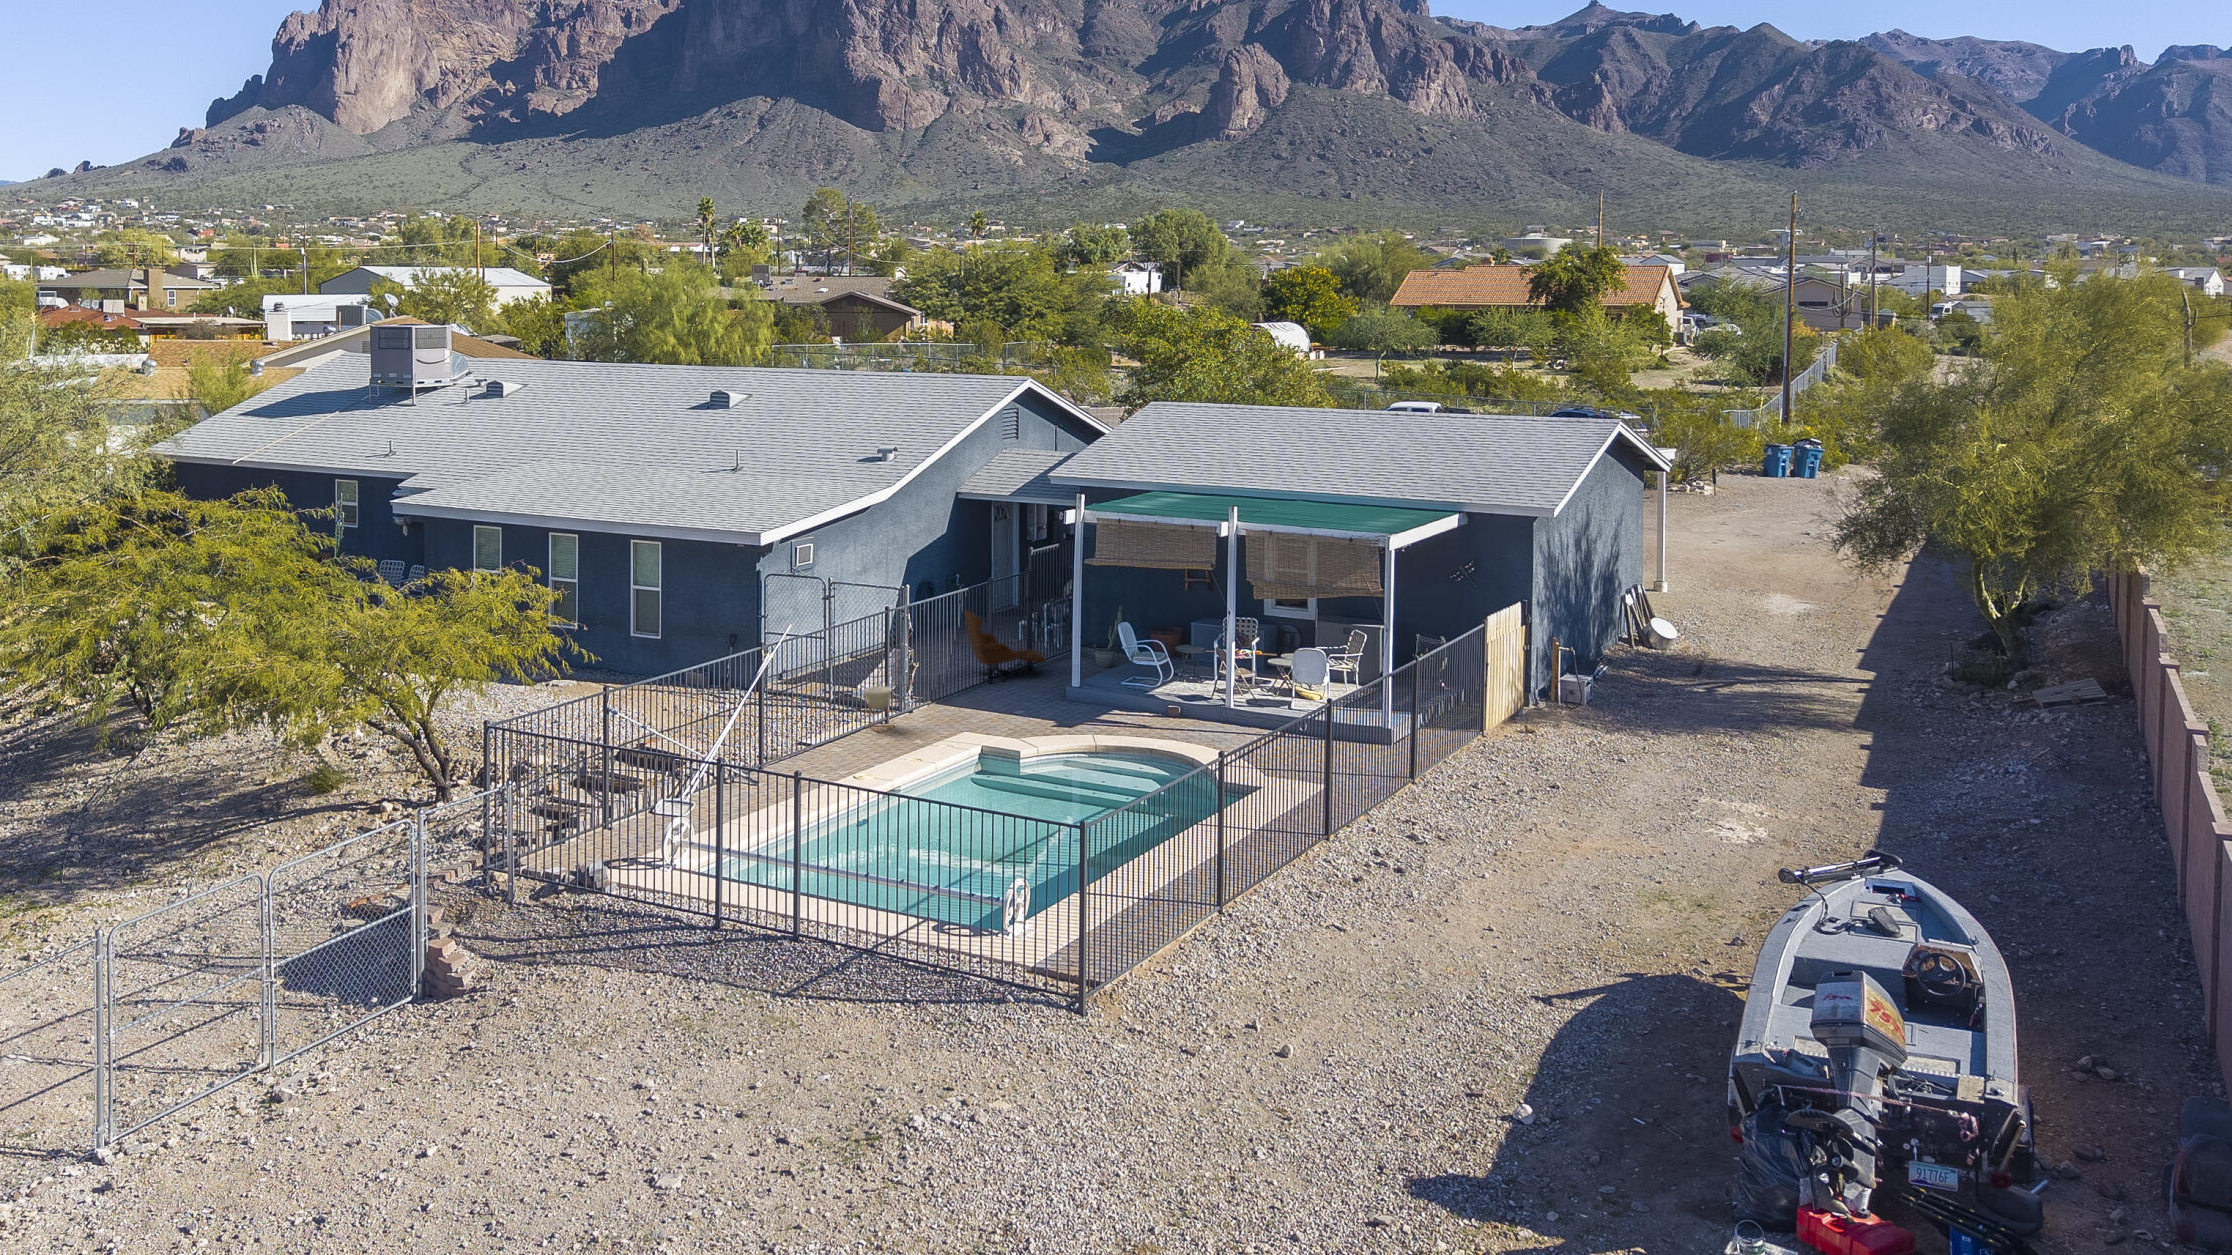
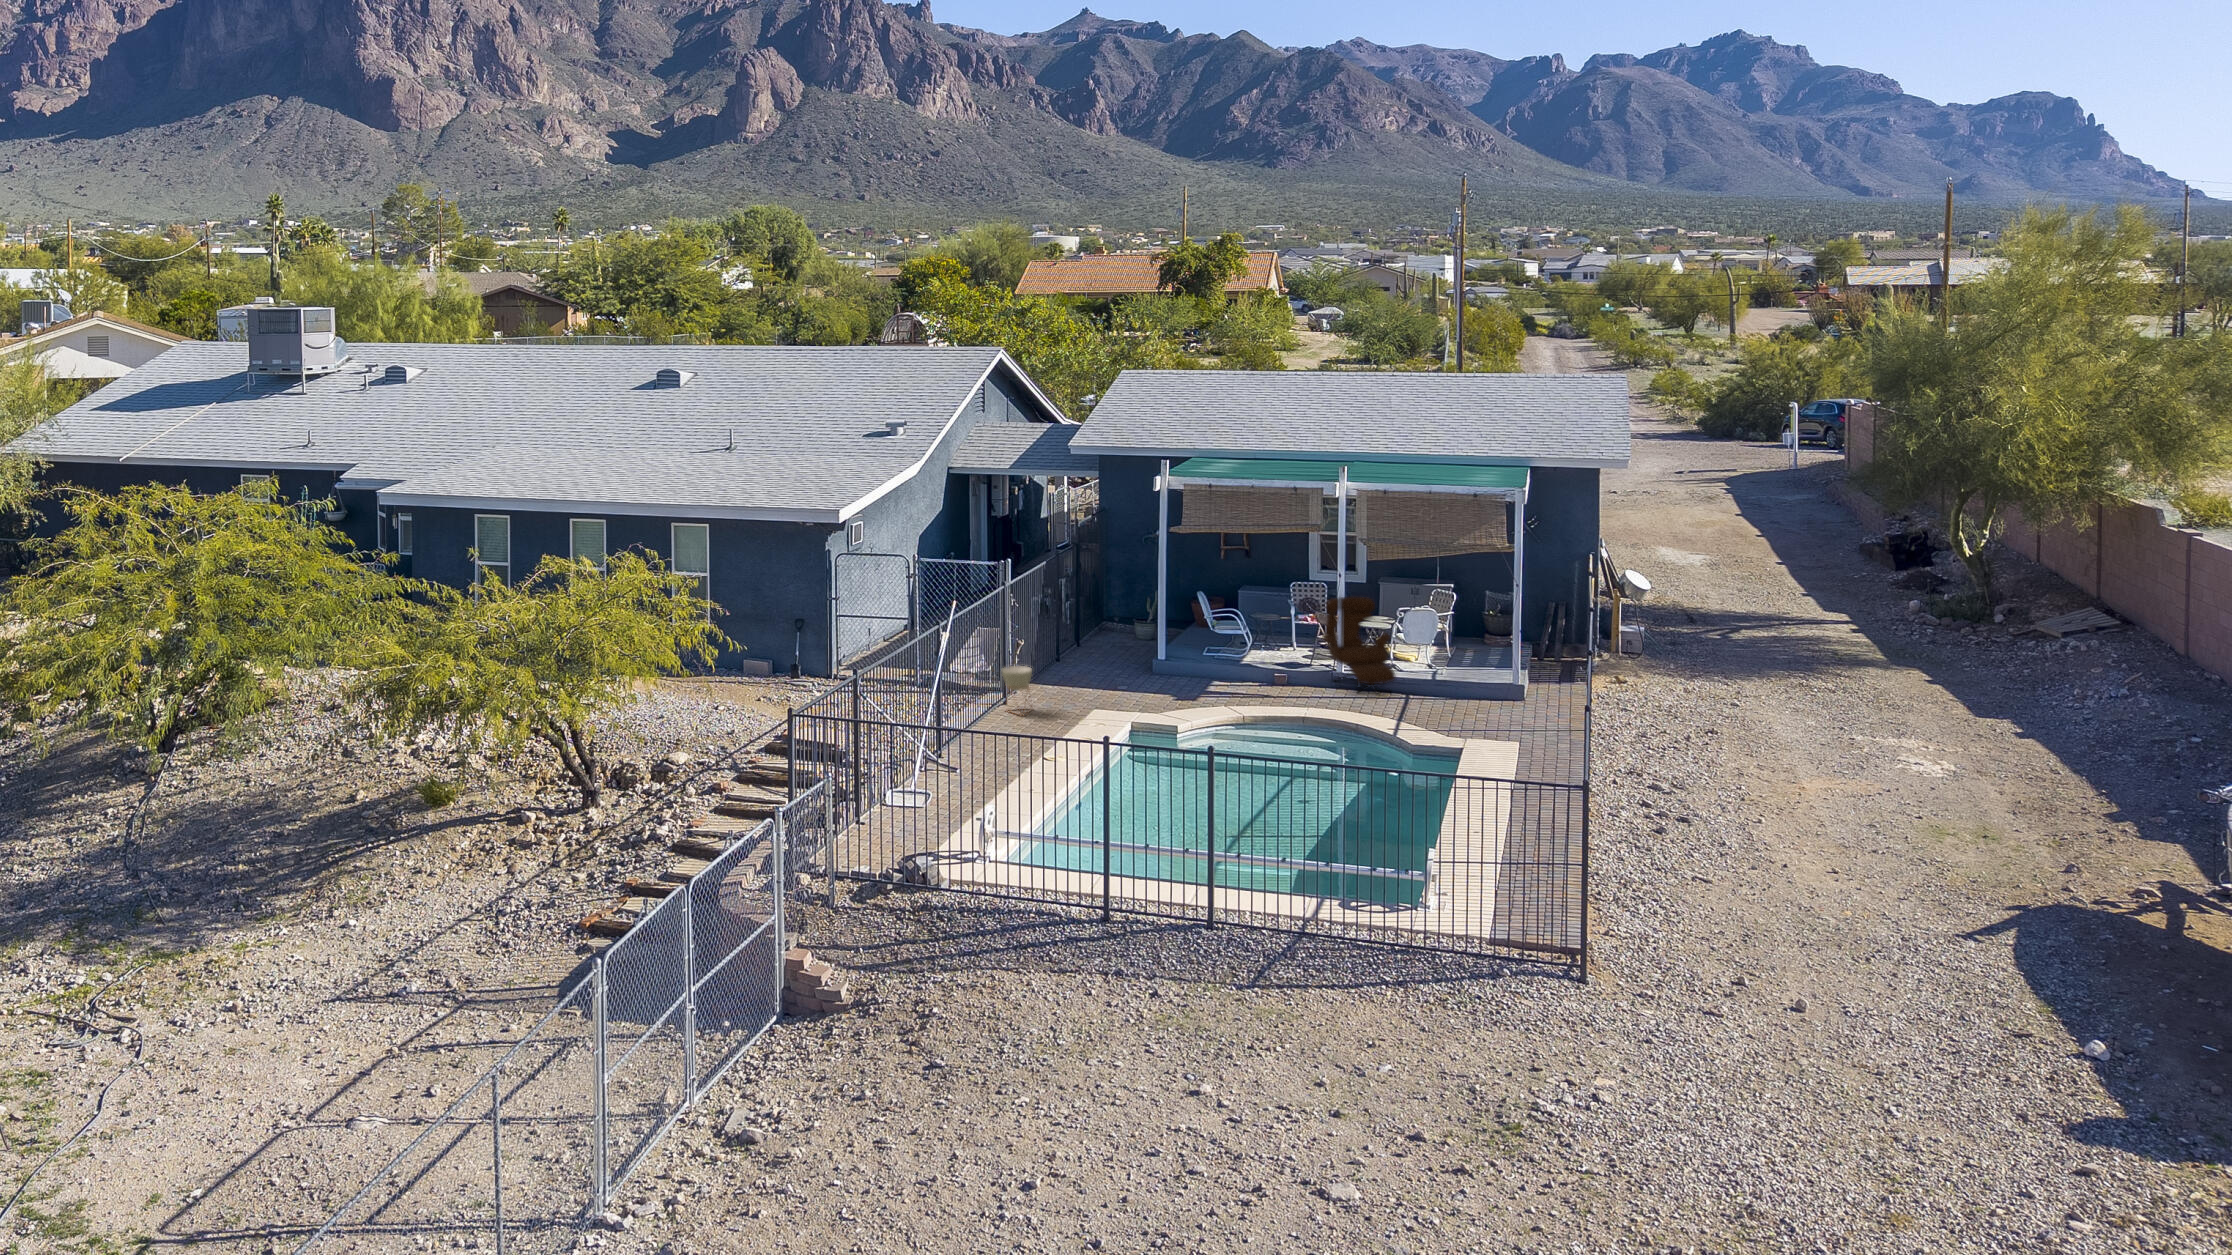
lounge chair: present [964,610,1046,680] -> present [1322,597,1396,690]

